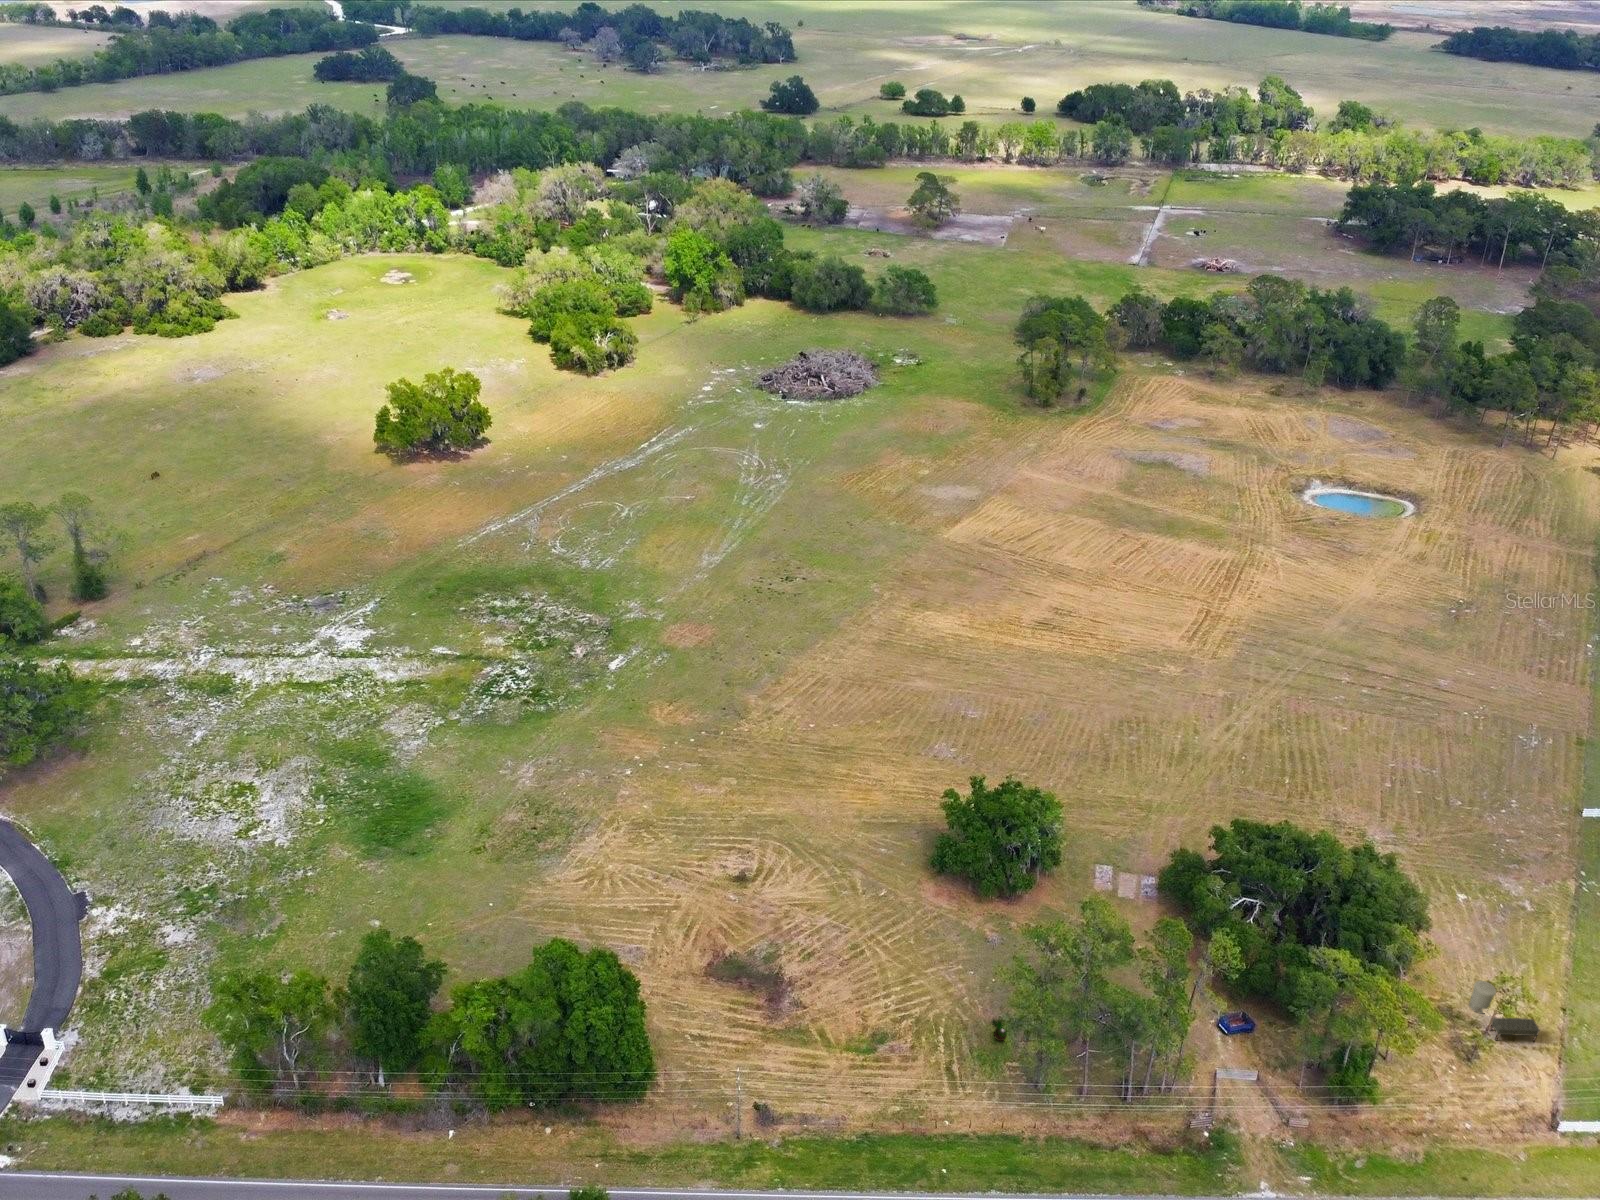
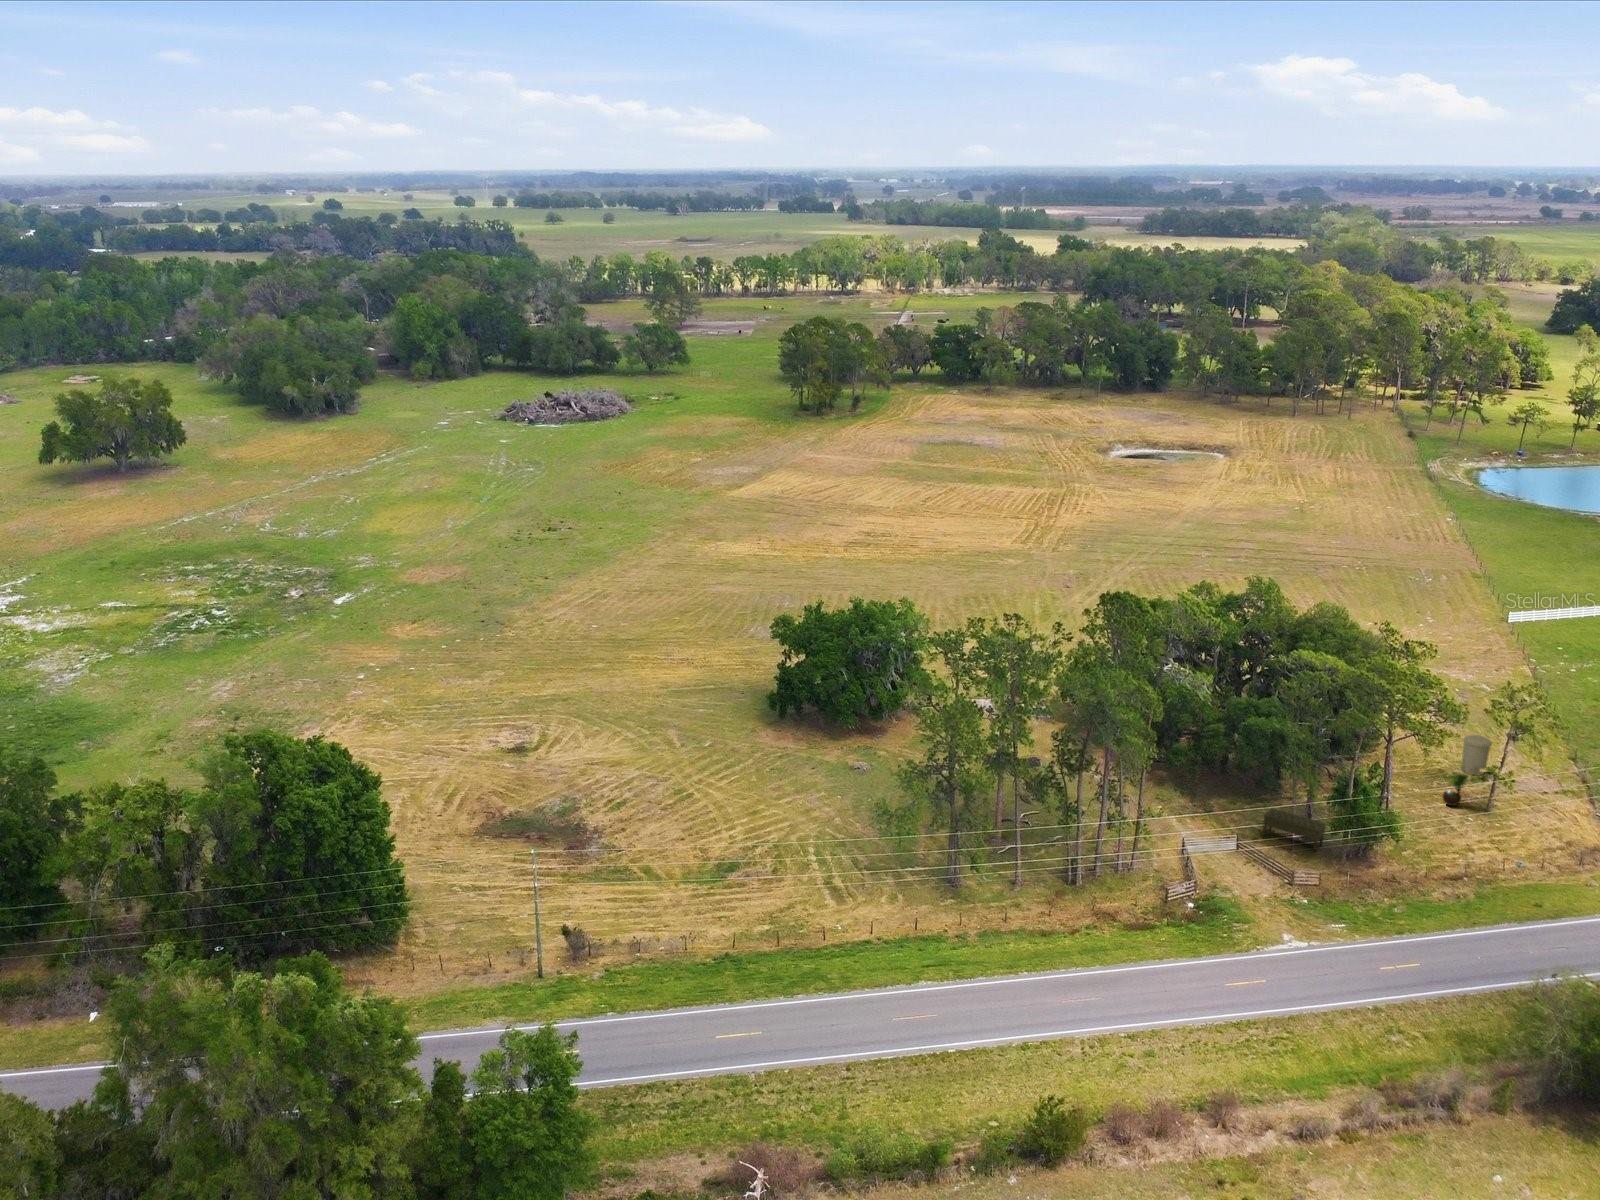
bench: present [1490,1017,1540,1041] -> present [1263,808,1326,851]
potted tree: present [991,1019,1007,1041] -> present [1442,774,1467,806]

